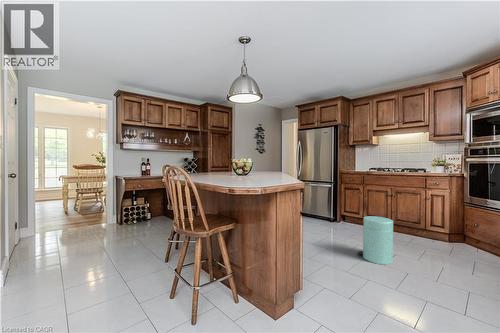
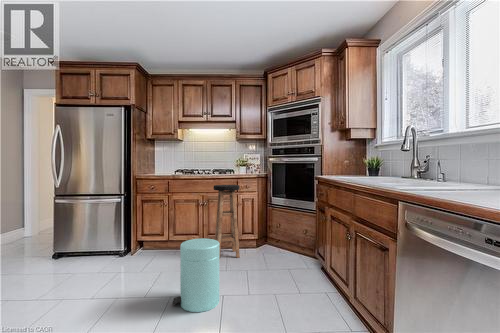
bar stool: none [400,181,426,243] -> present [213,185,240,258]

